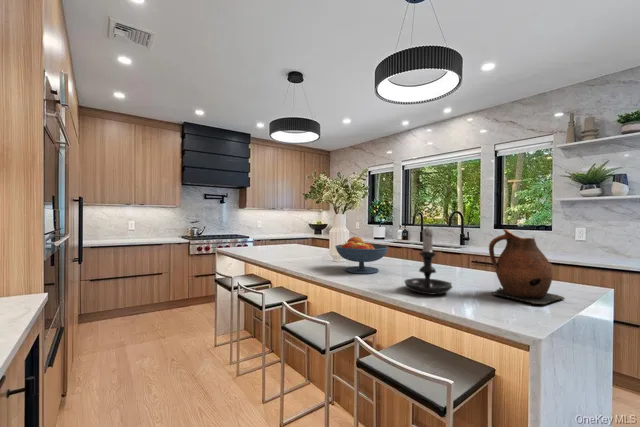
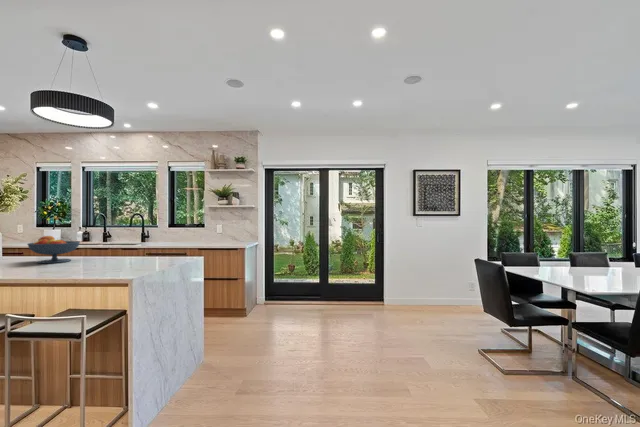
candle holder: present [405,228,452,294] -> none [96,224,128,265]
ceramic pitcher: present [489,229,565,305] -> none [150,225,186,261]

